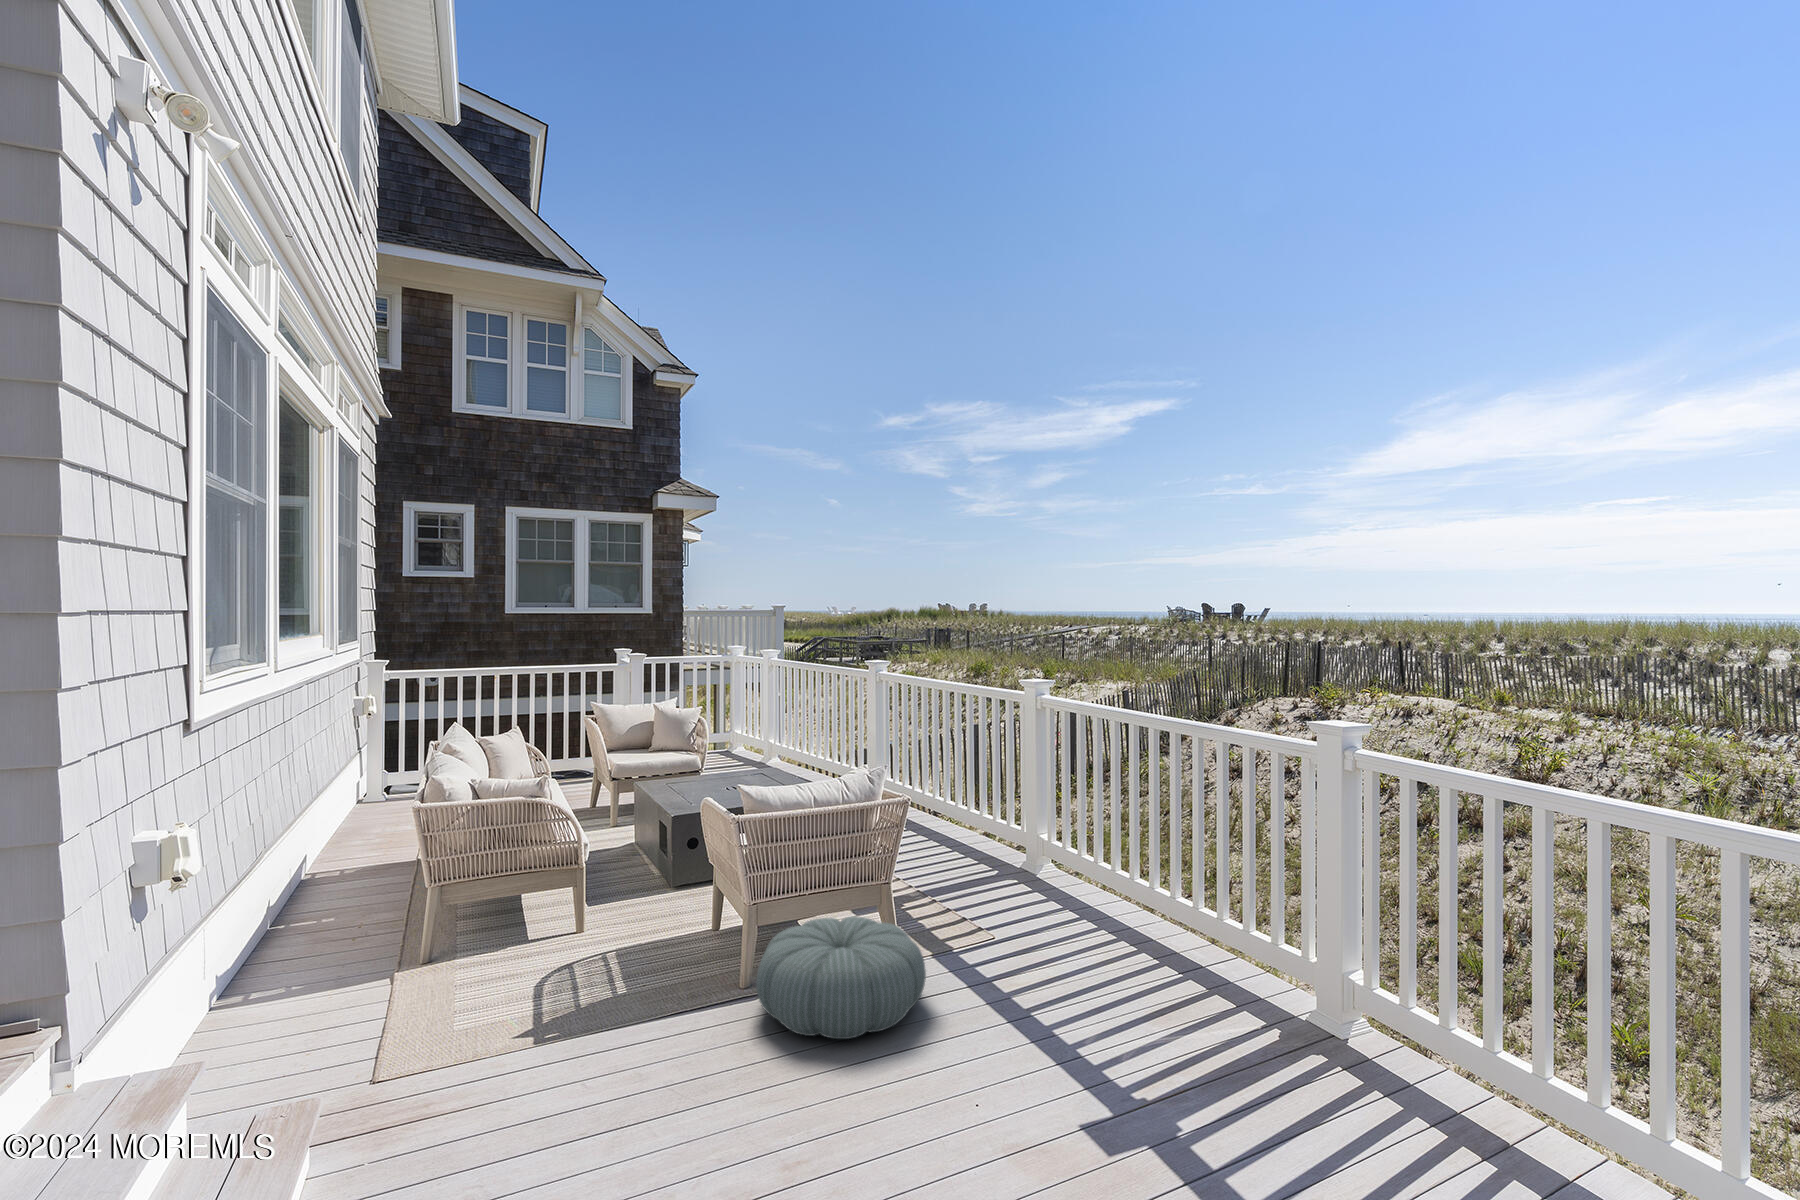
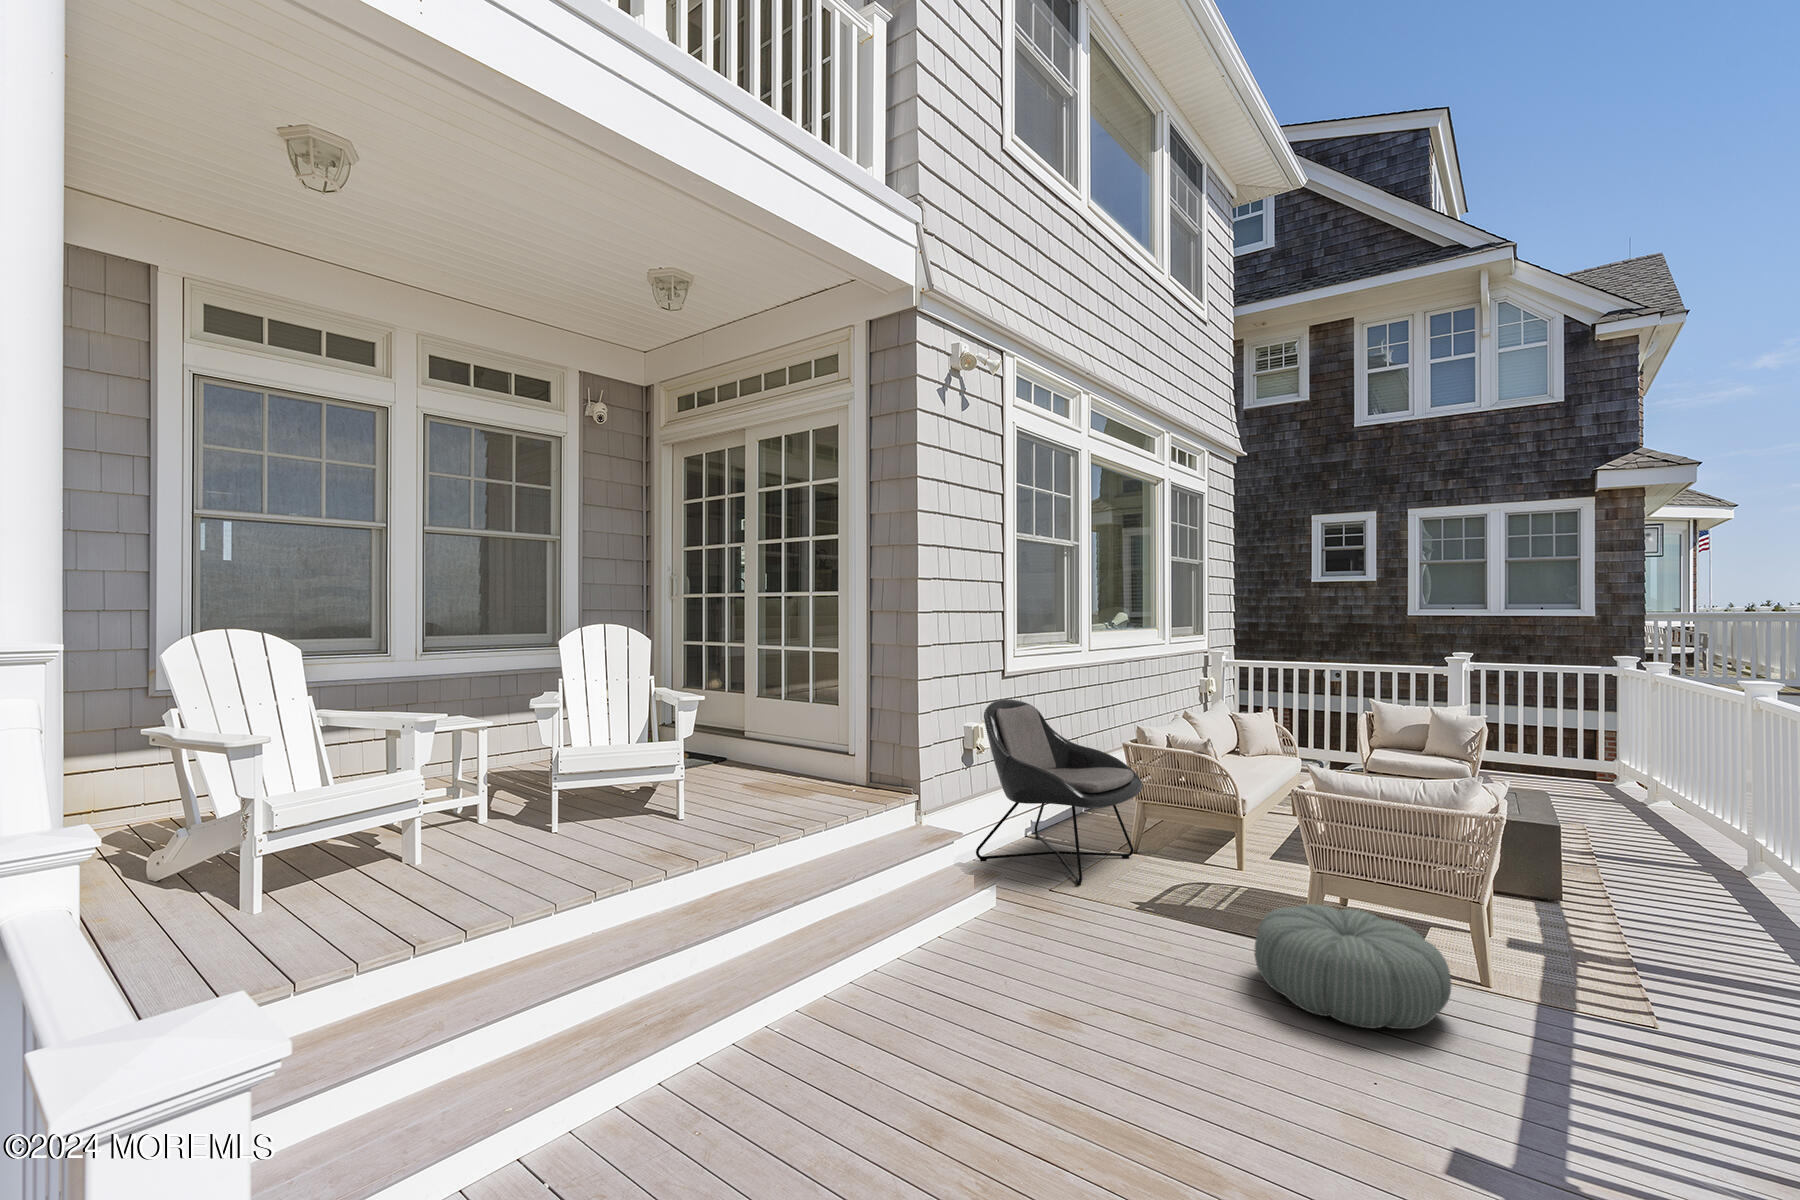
lounge chair: none [211,782,480,1085] -> present [976,699,1143,885]

